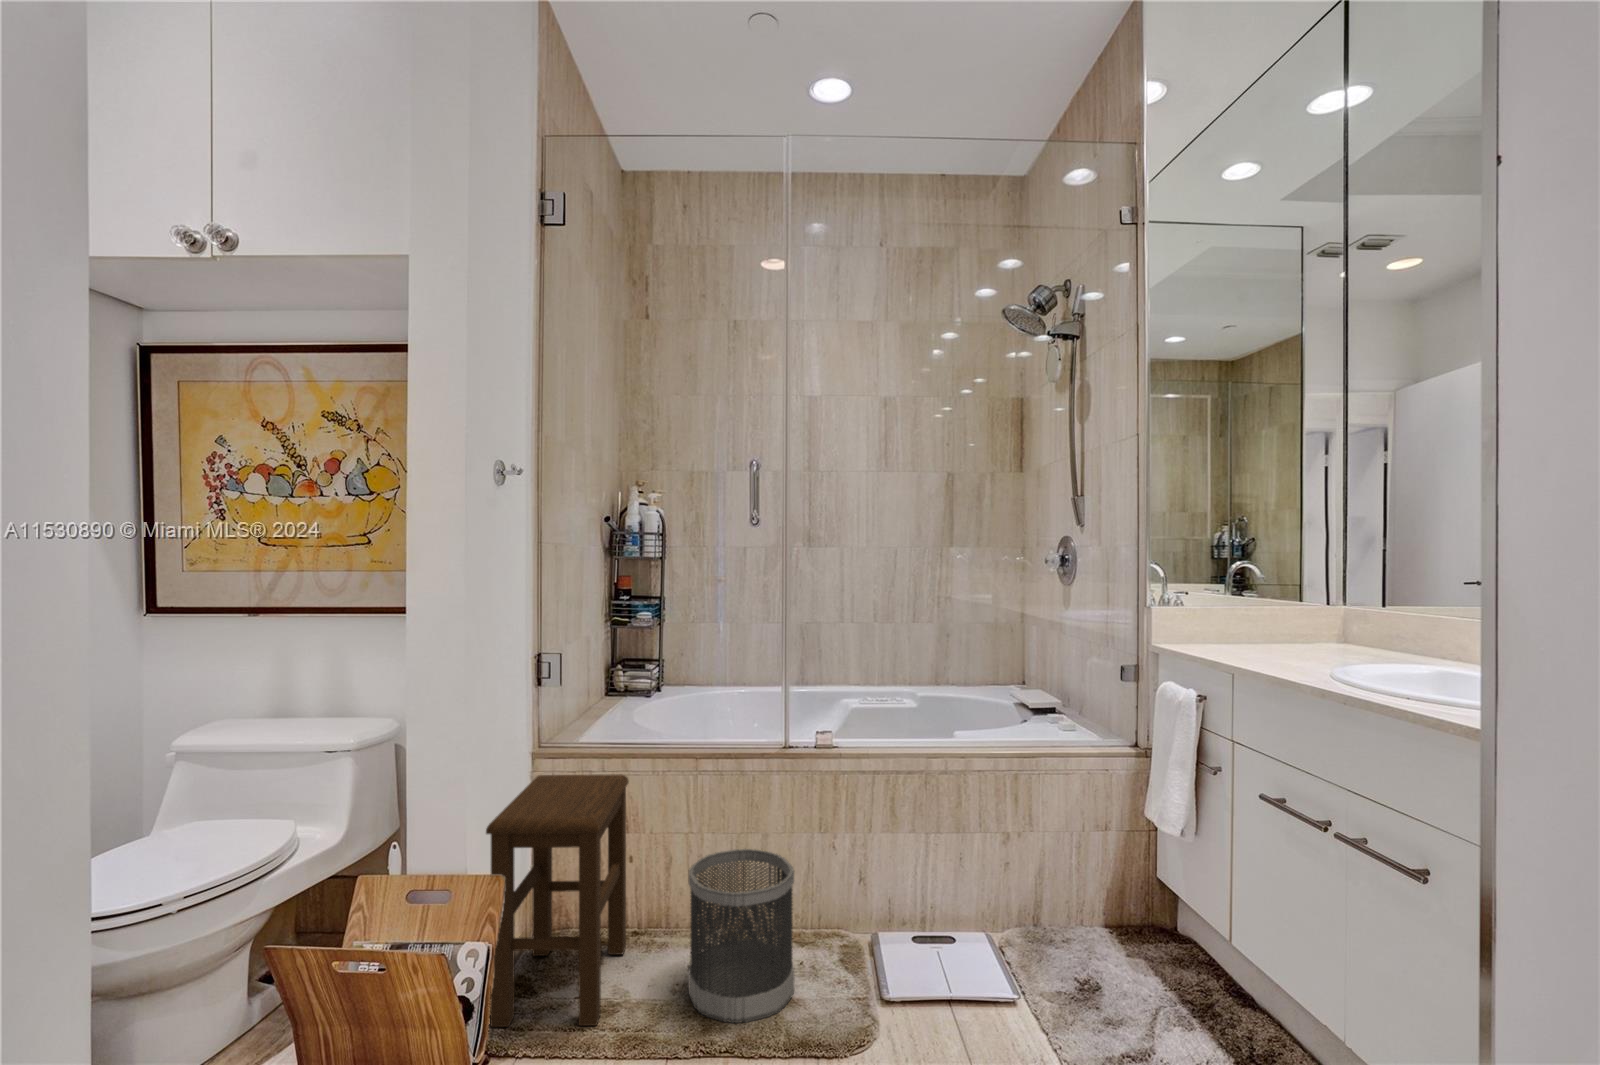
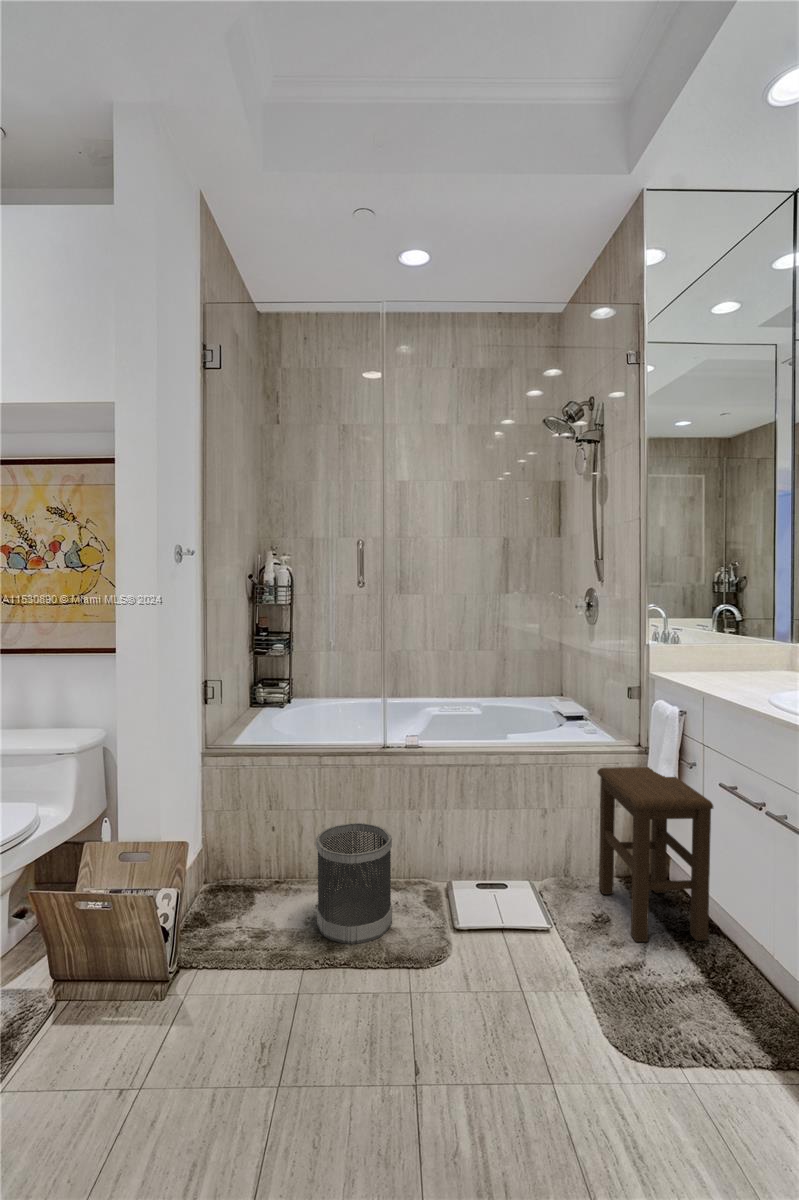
stool: present [486,775,629,1027] -> present [597,767,713,942]

